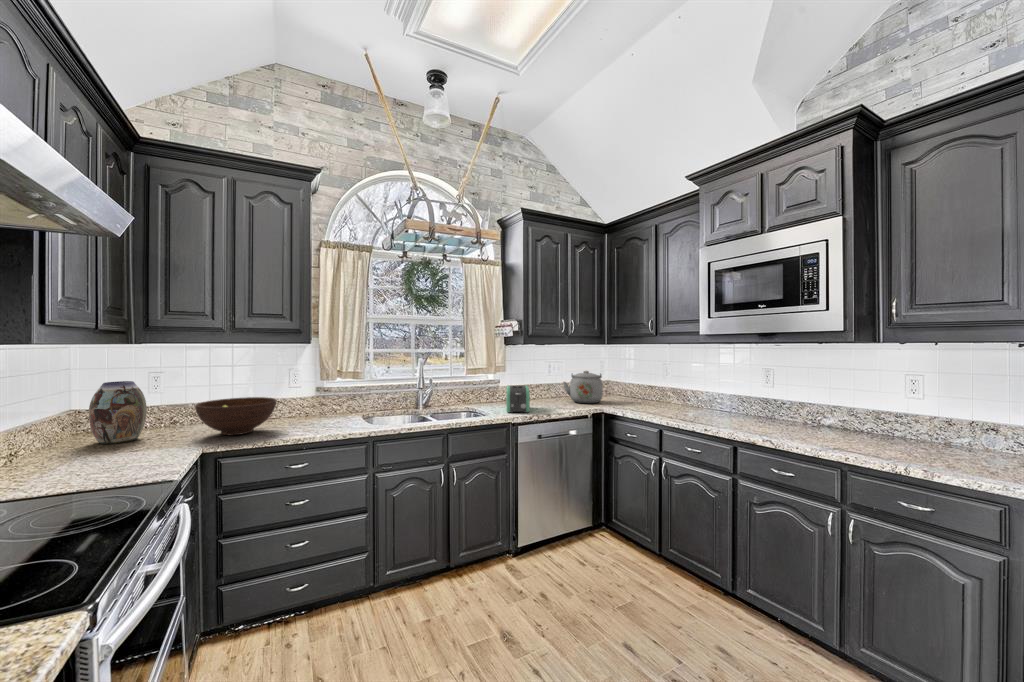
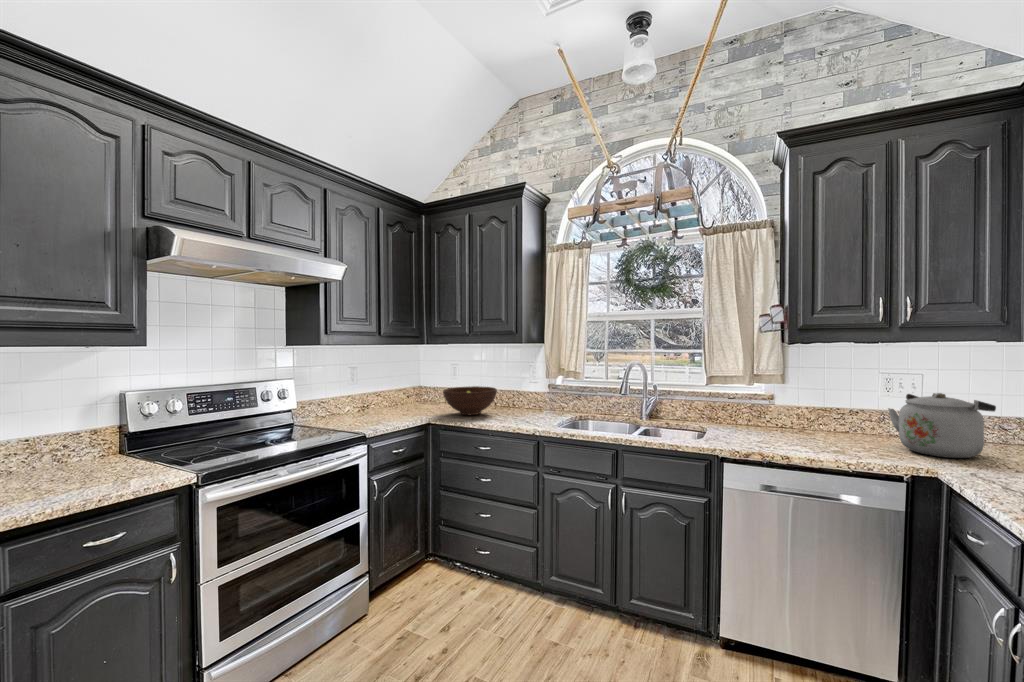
vase: present [89,381,147,444] -> none [407,369,435,409]
toaster: present [506,385,530,413] -> none [724,403,786,446]

